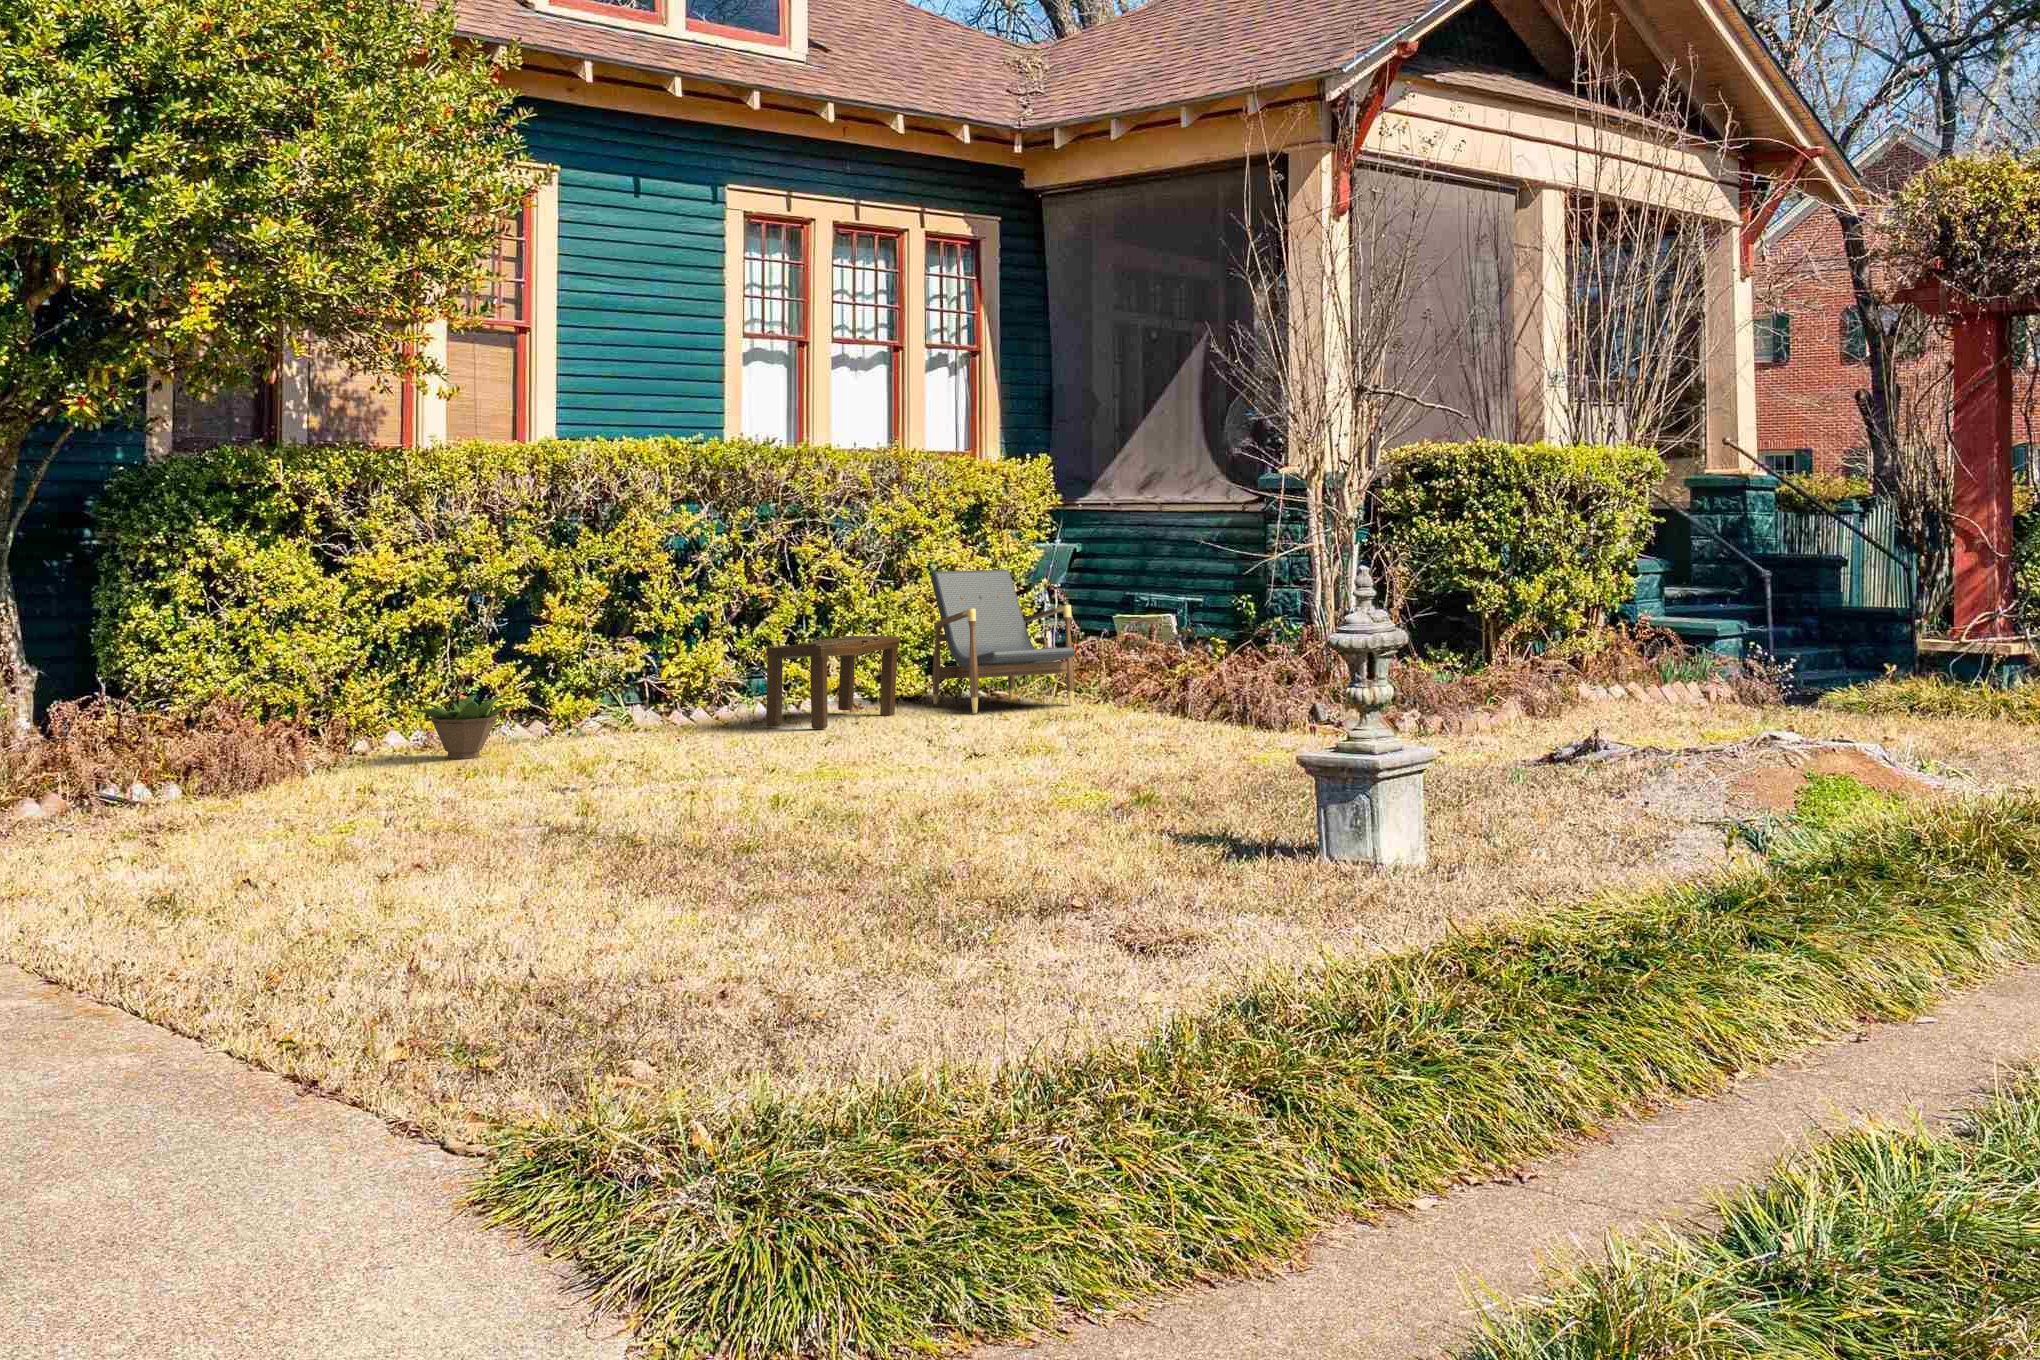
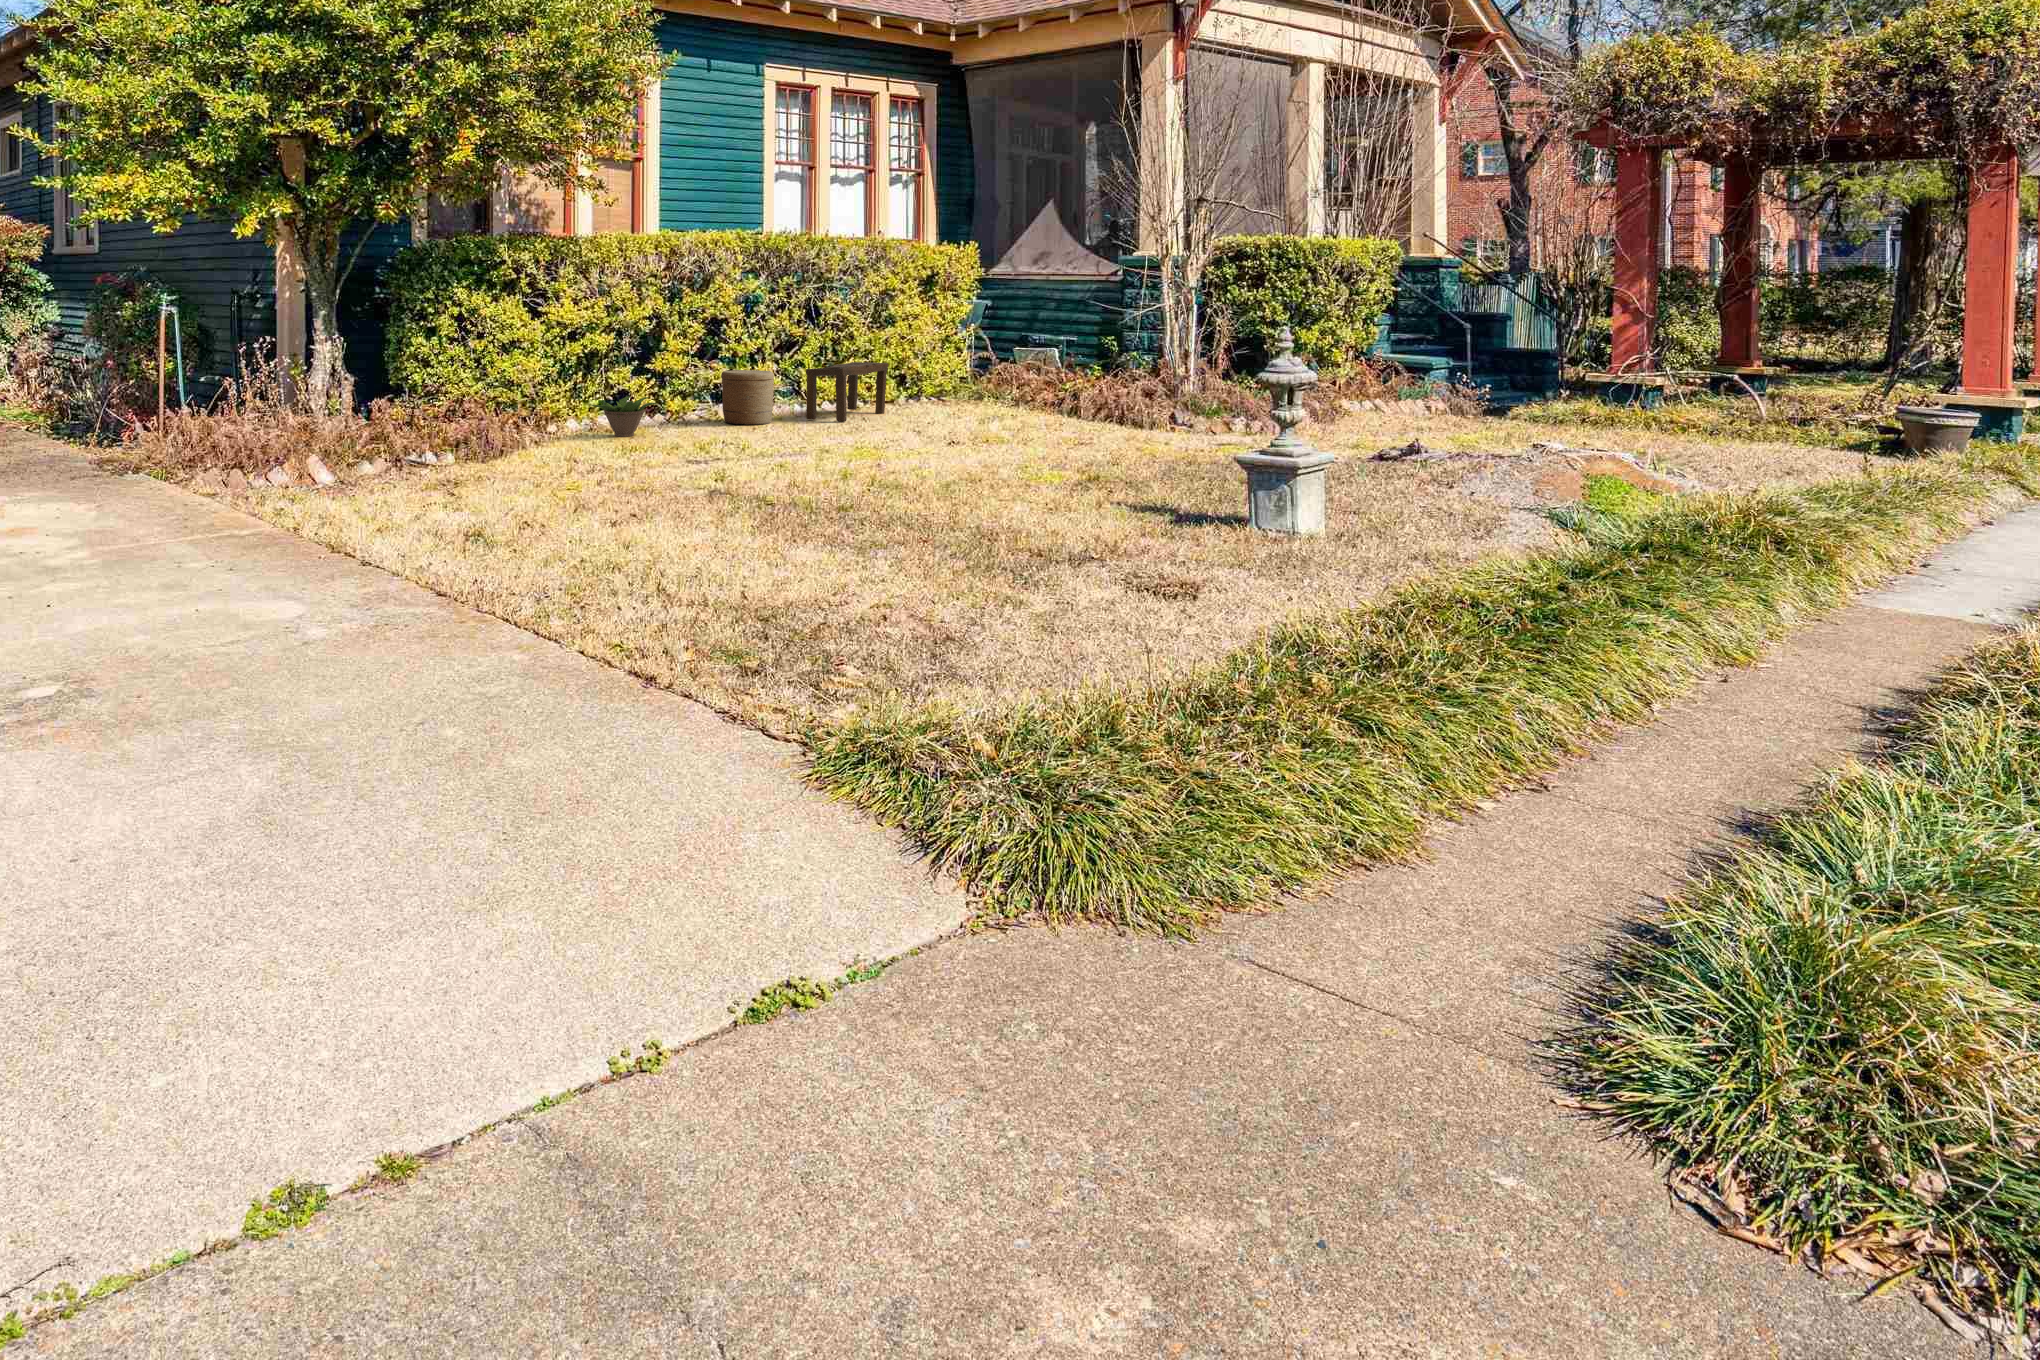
lounge chair: present [931,570,1075,713] -> none [904,321,1001,413]
woven basket: none [630,651,714,737] -> present [721,370,774,425]

